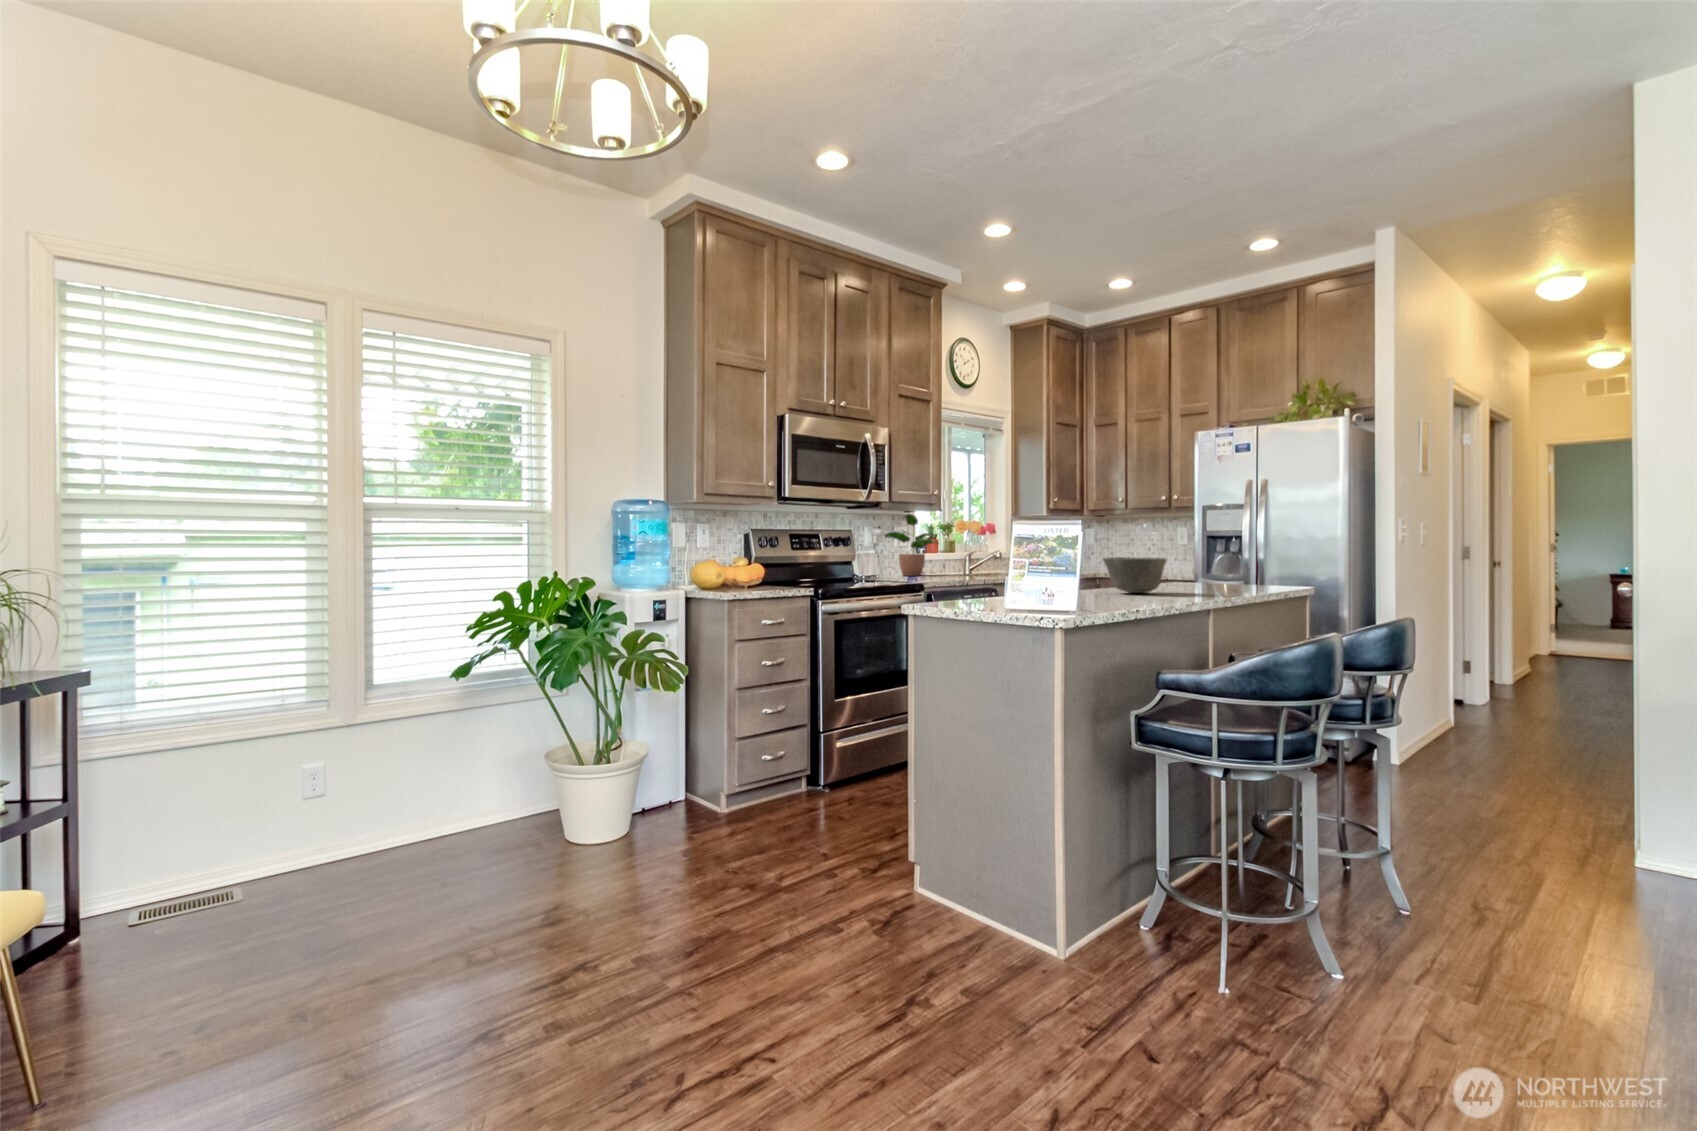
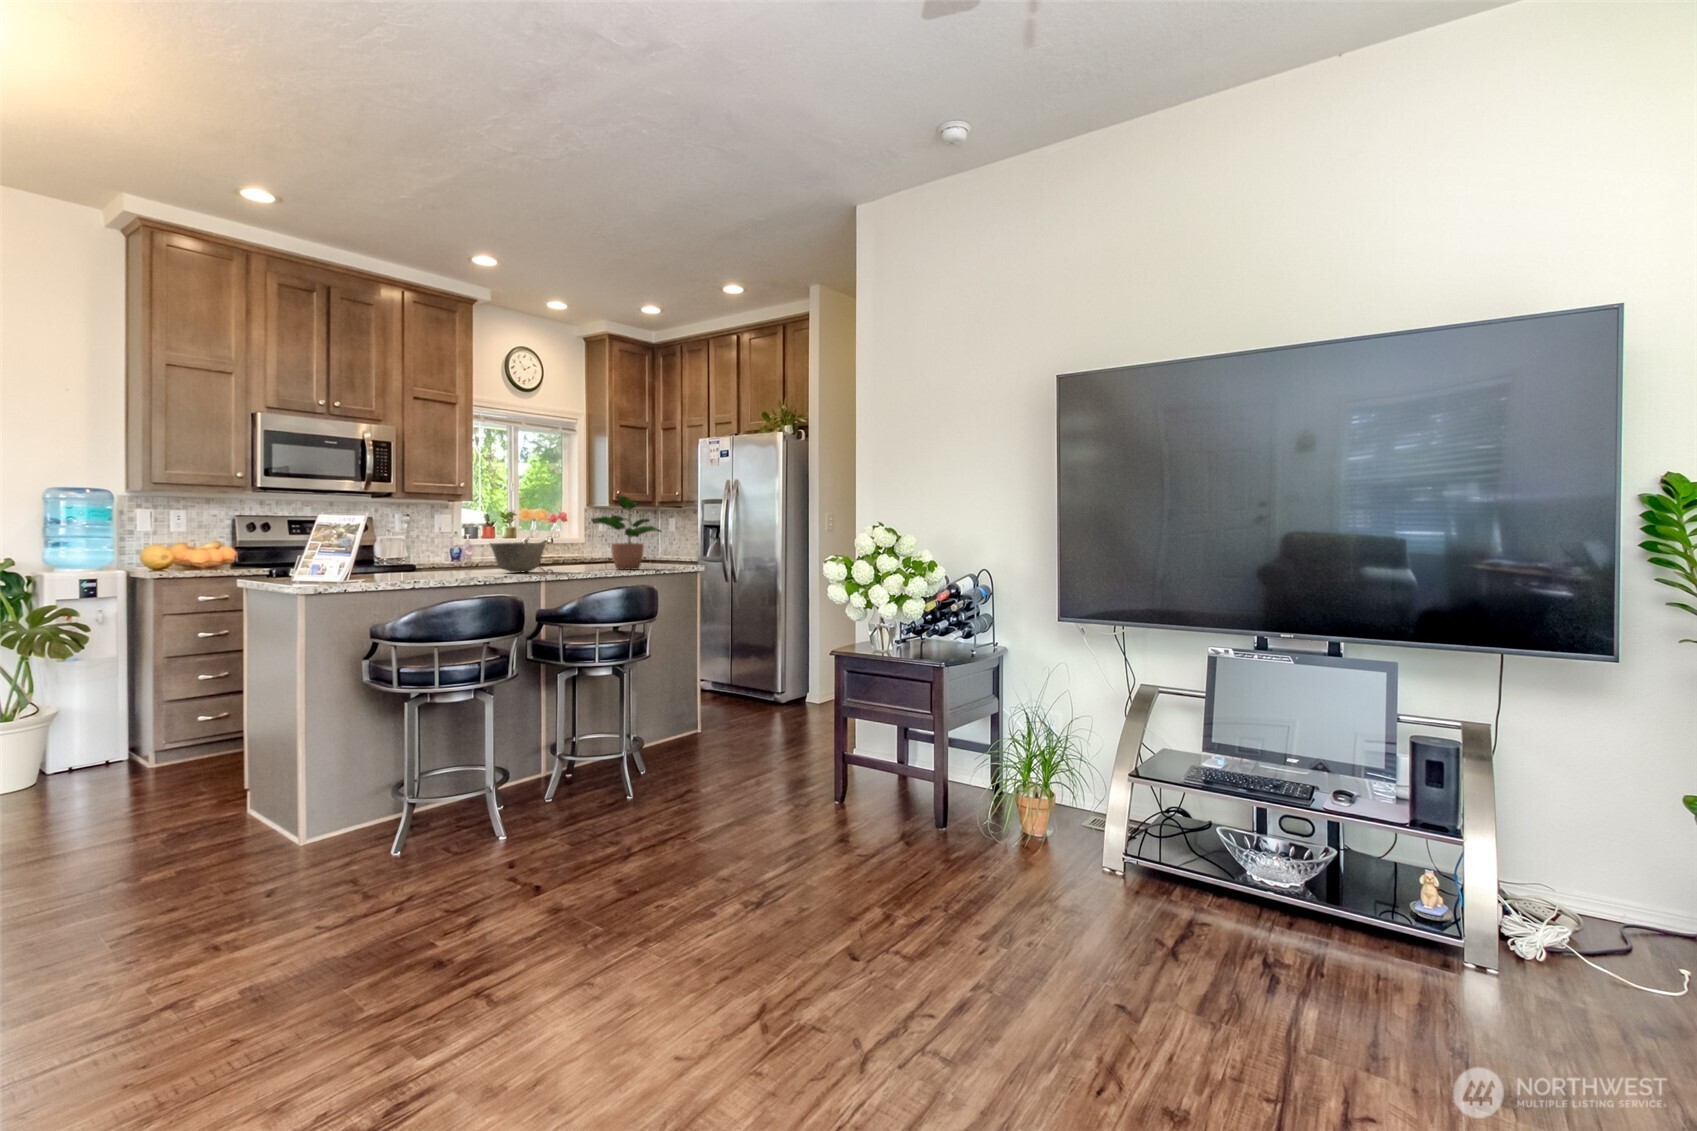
potted plant: present [884,514,938,576] -> present [592,495,661,570]

